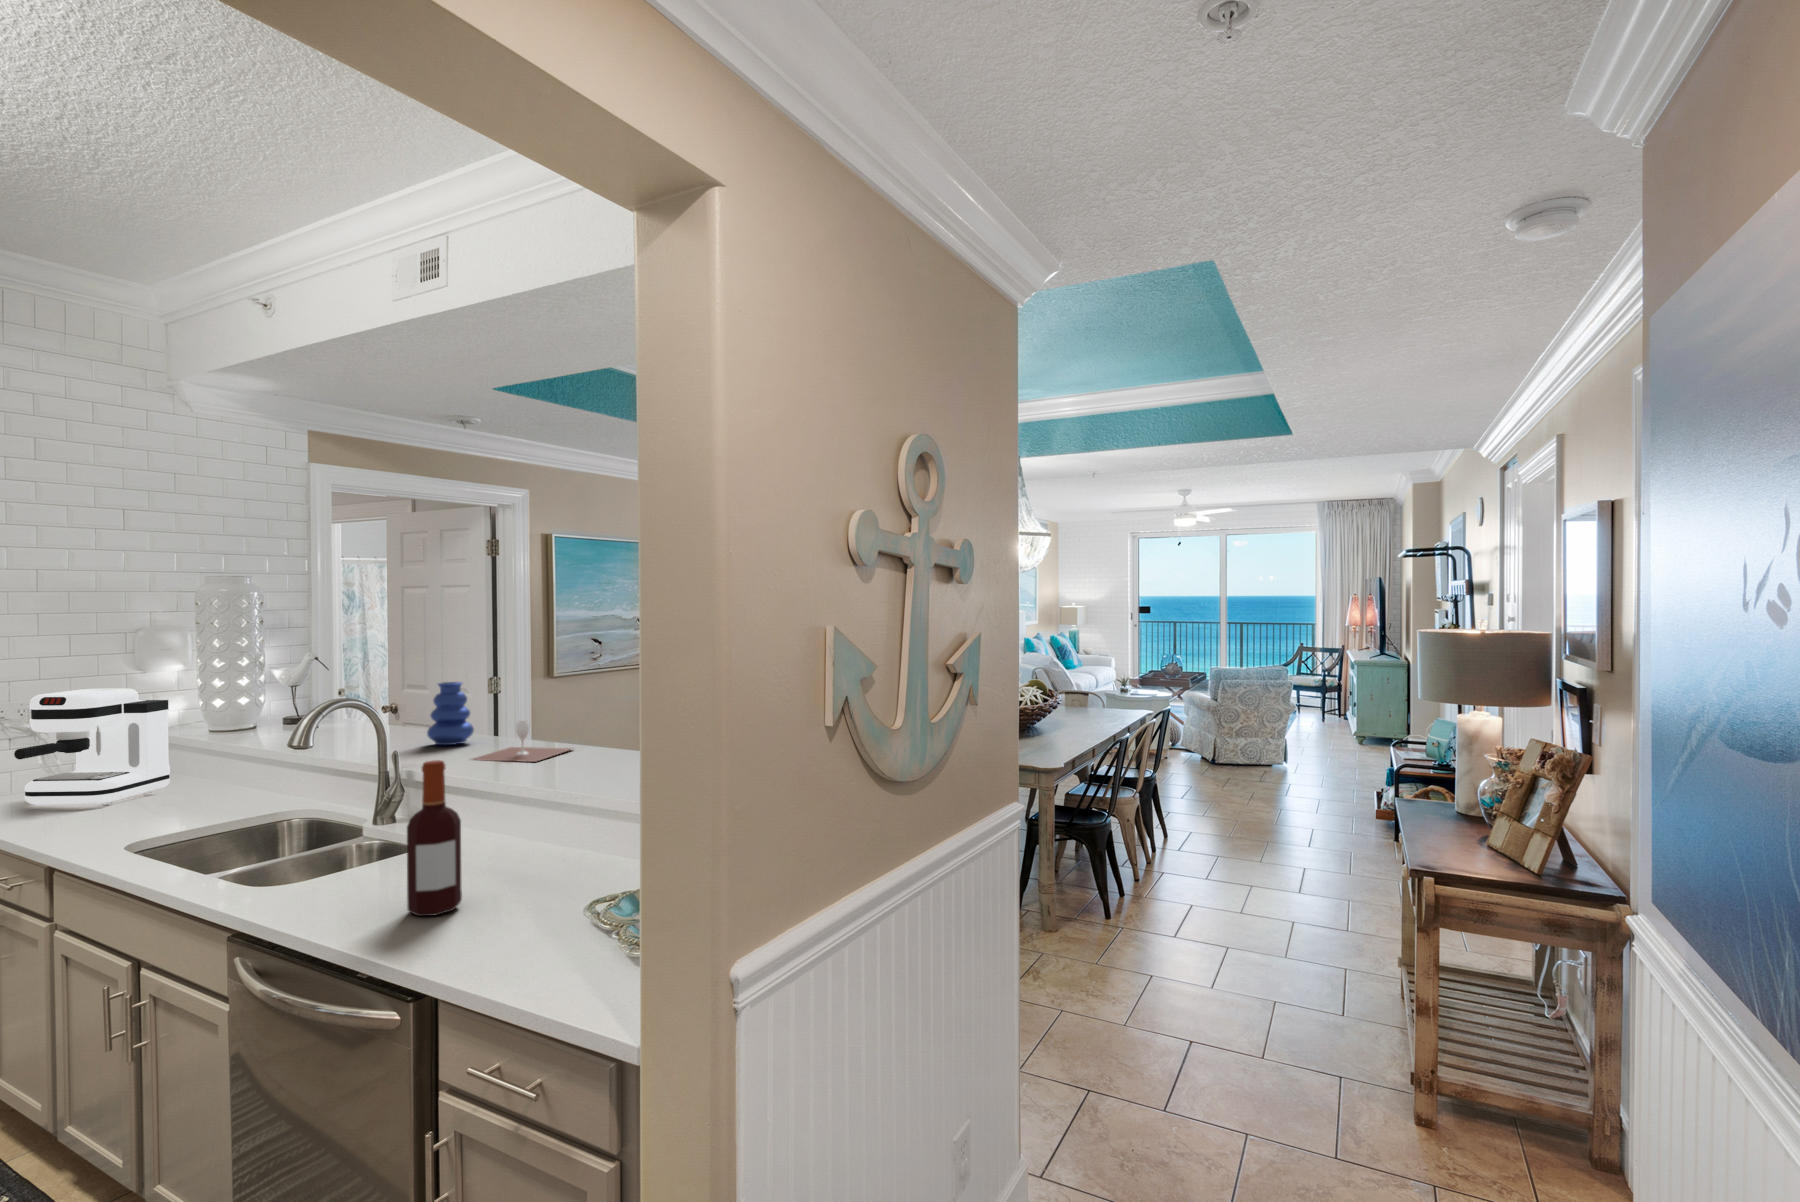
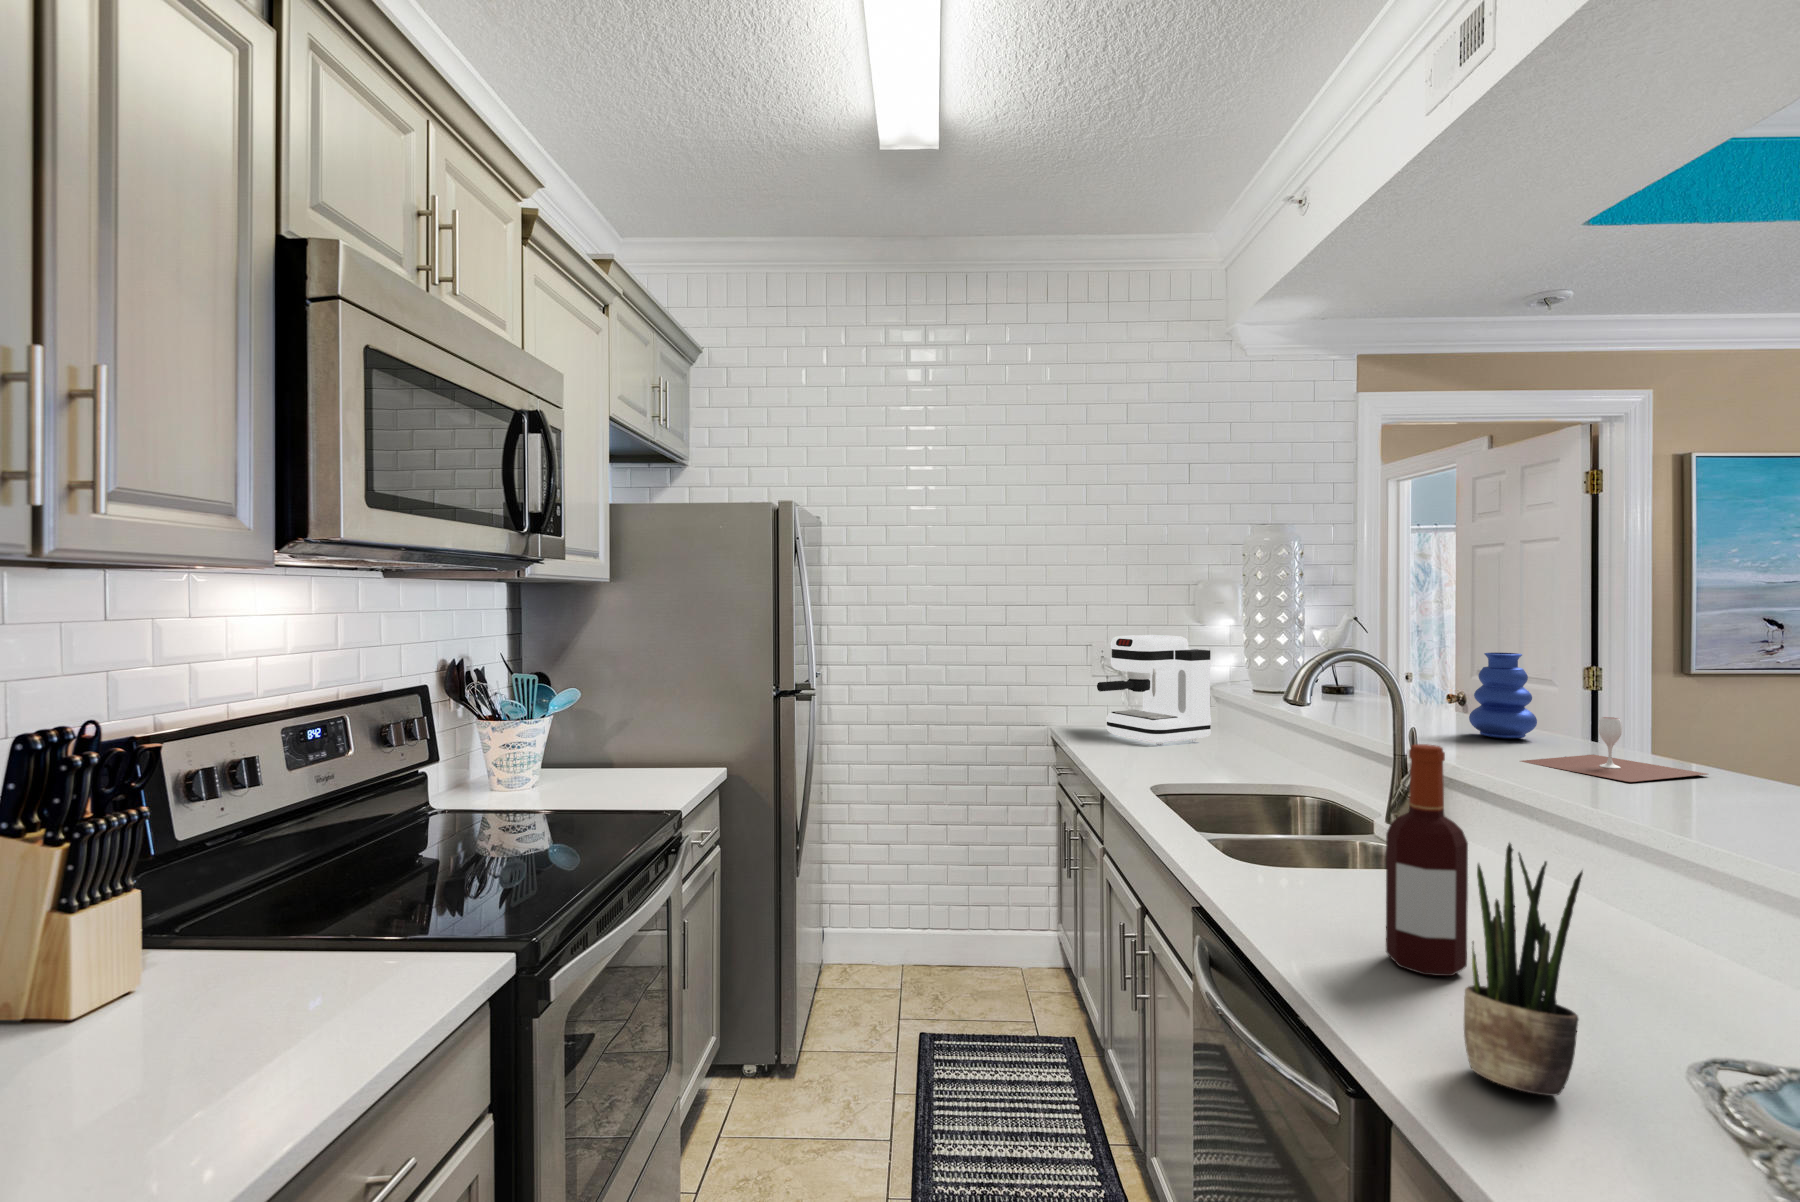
potted plant: none [475,810,536,953] -> present [1464,843,1583,1096]

